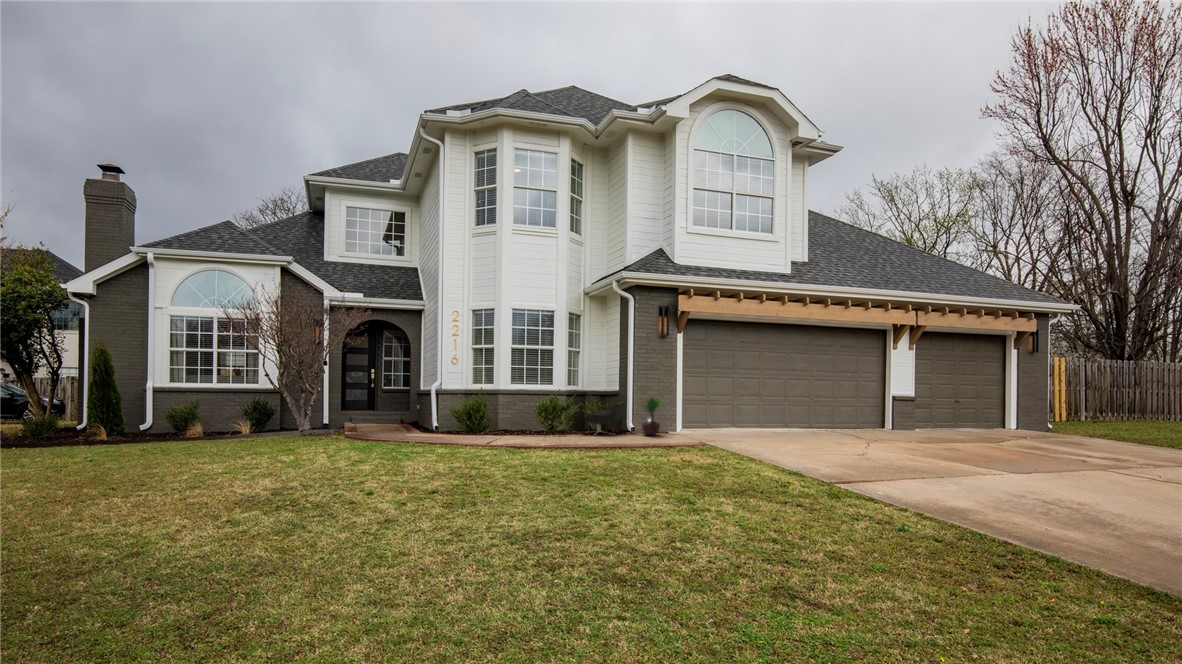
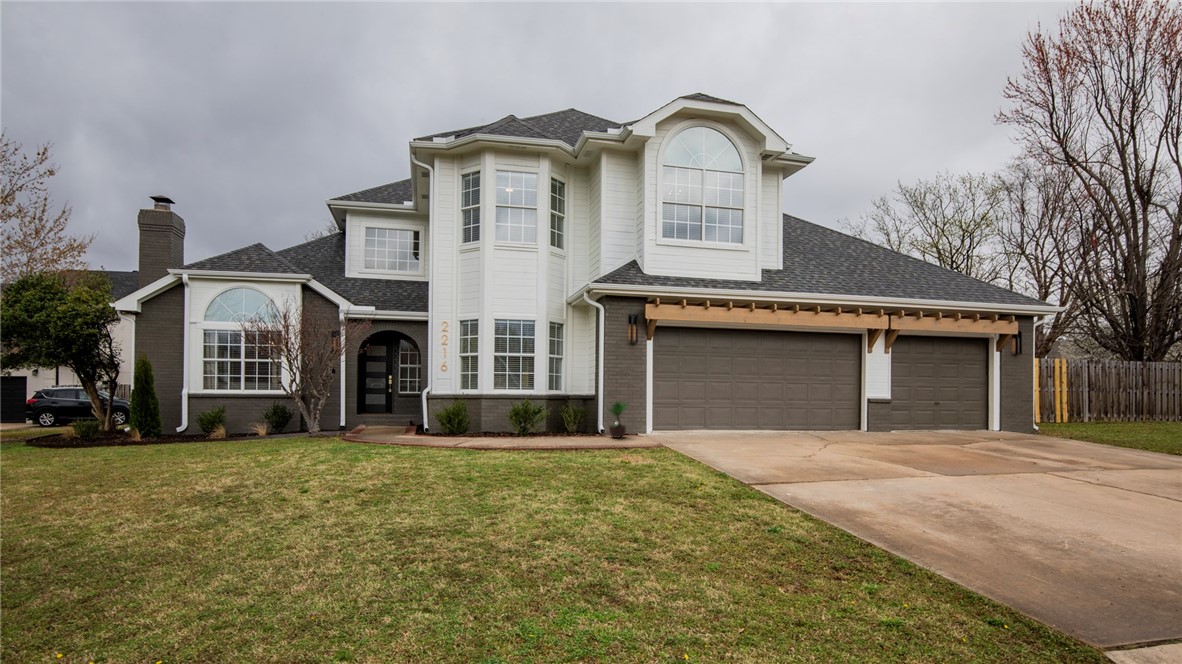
lounge chair: present [584,401,625,434] -> none [554,405,595,437]

